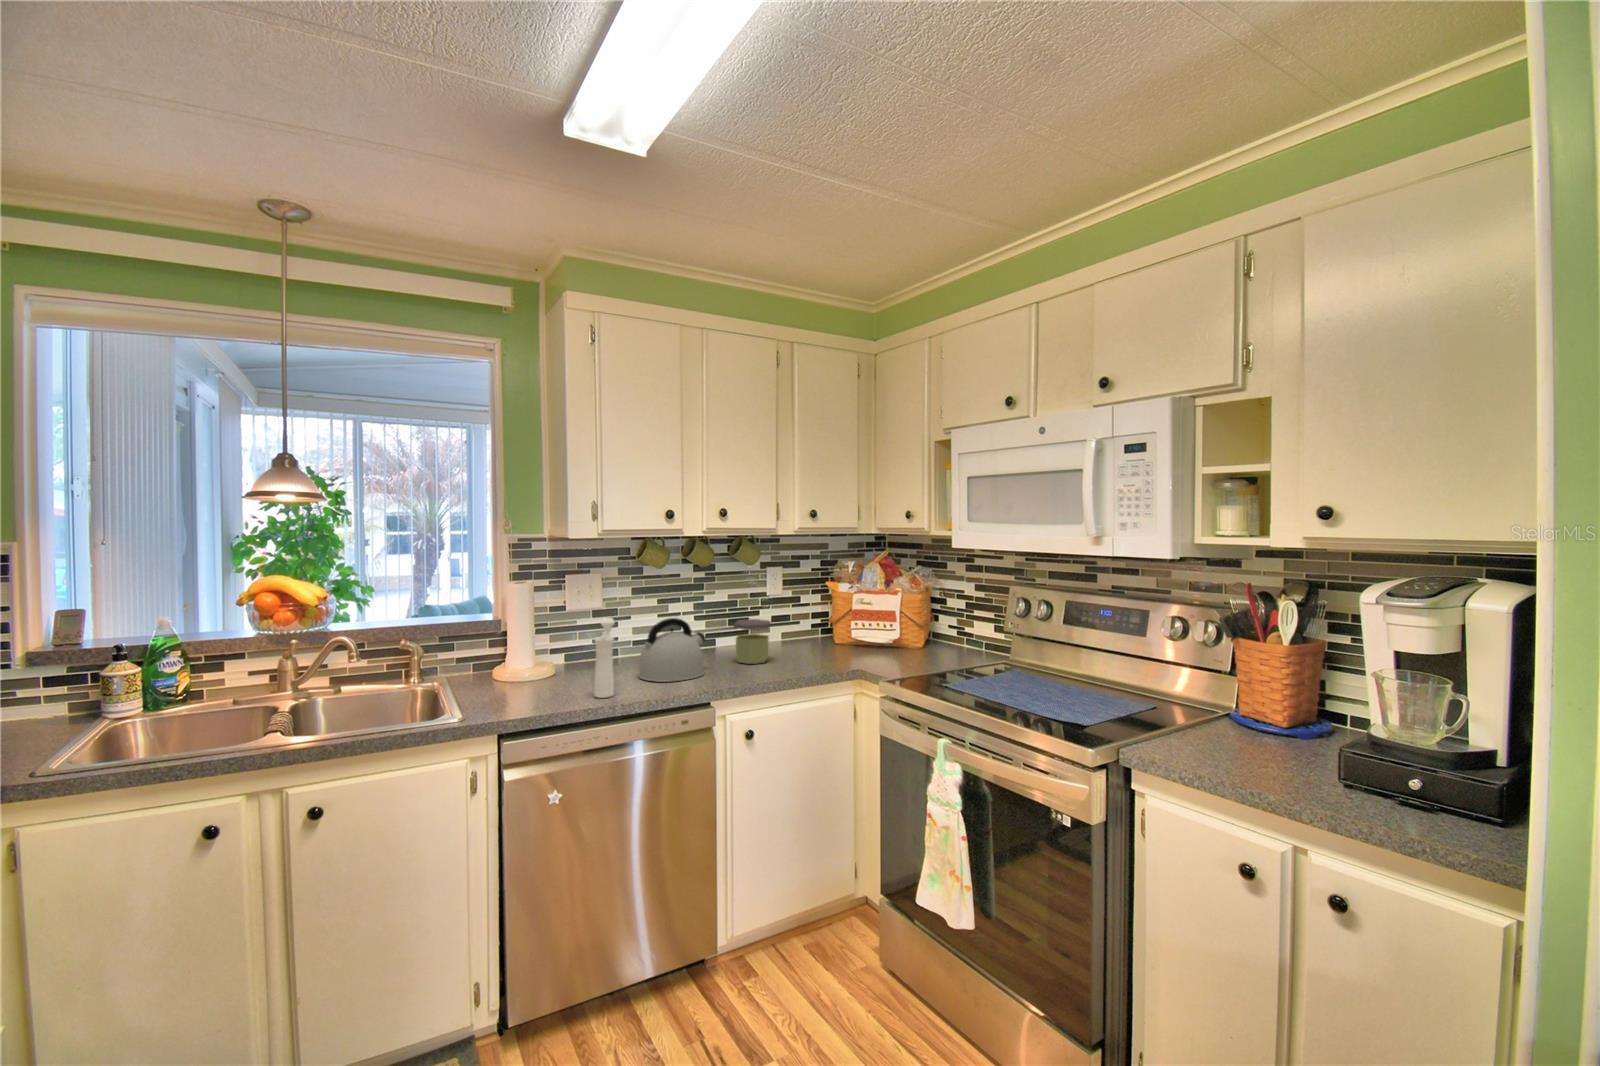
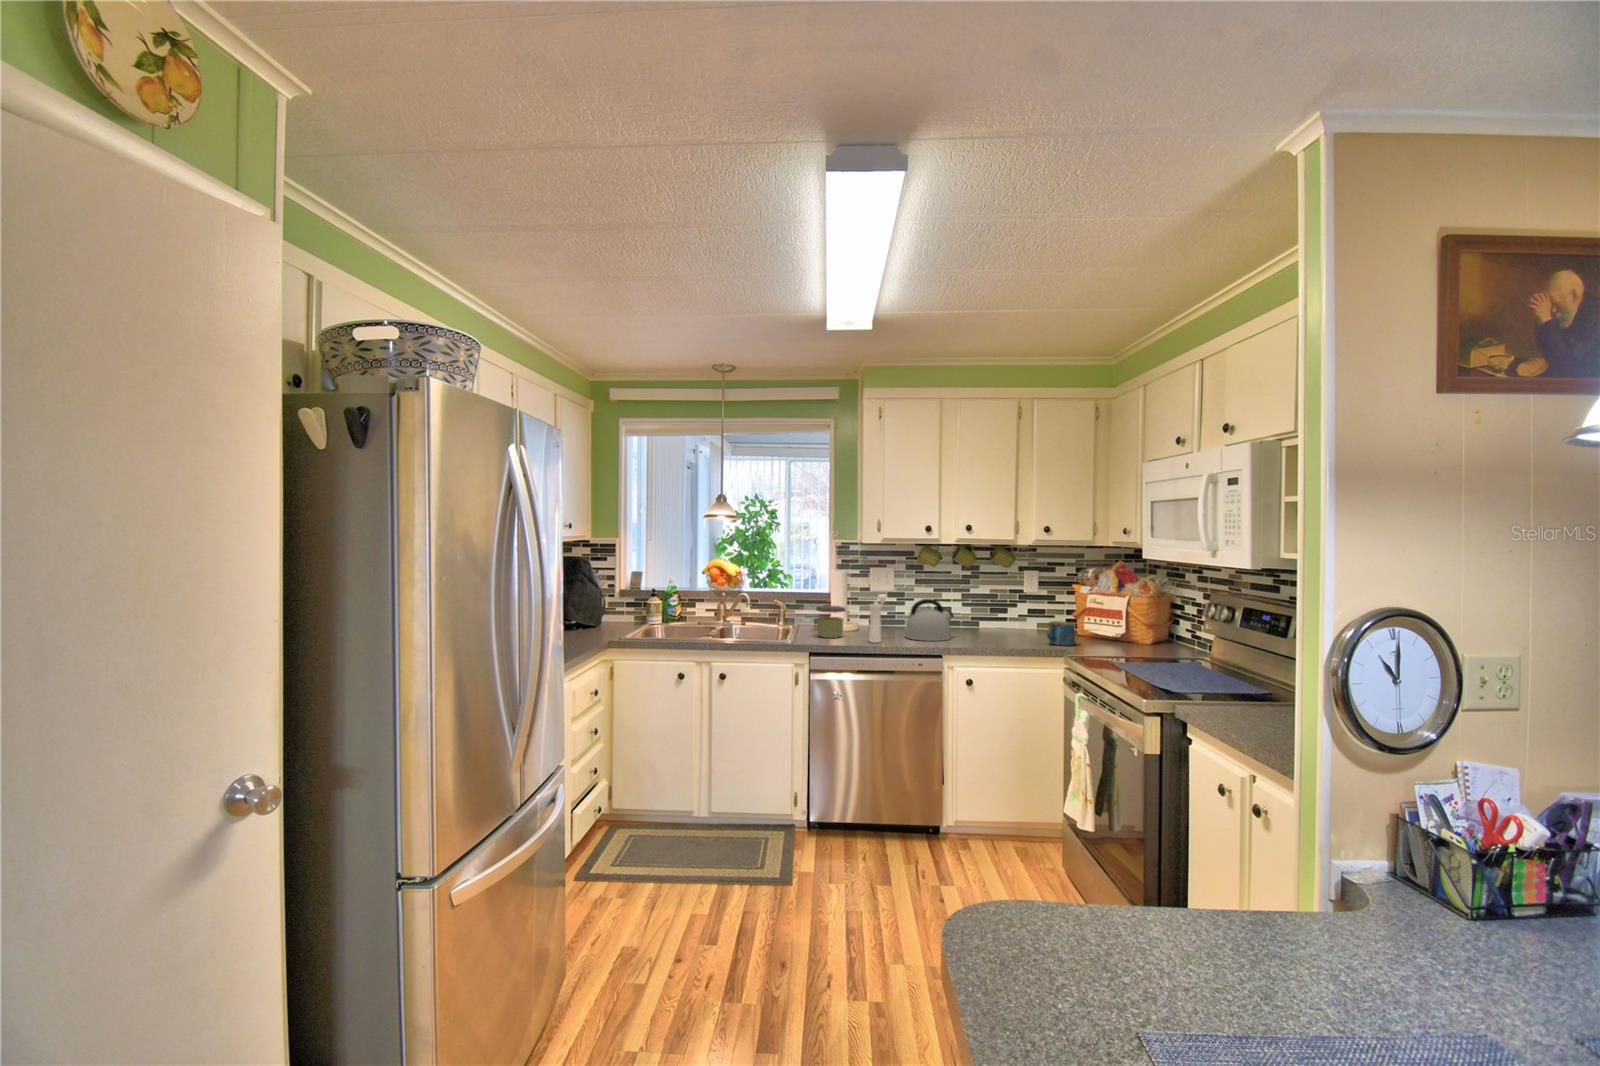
jar: present [733,619,771,664] -> present [816,605,846,638]
mug: none [825,632,858,664] -> present [1047,621,1076,646]

